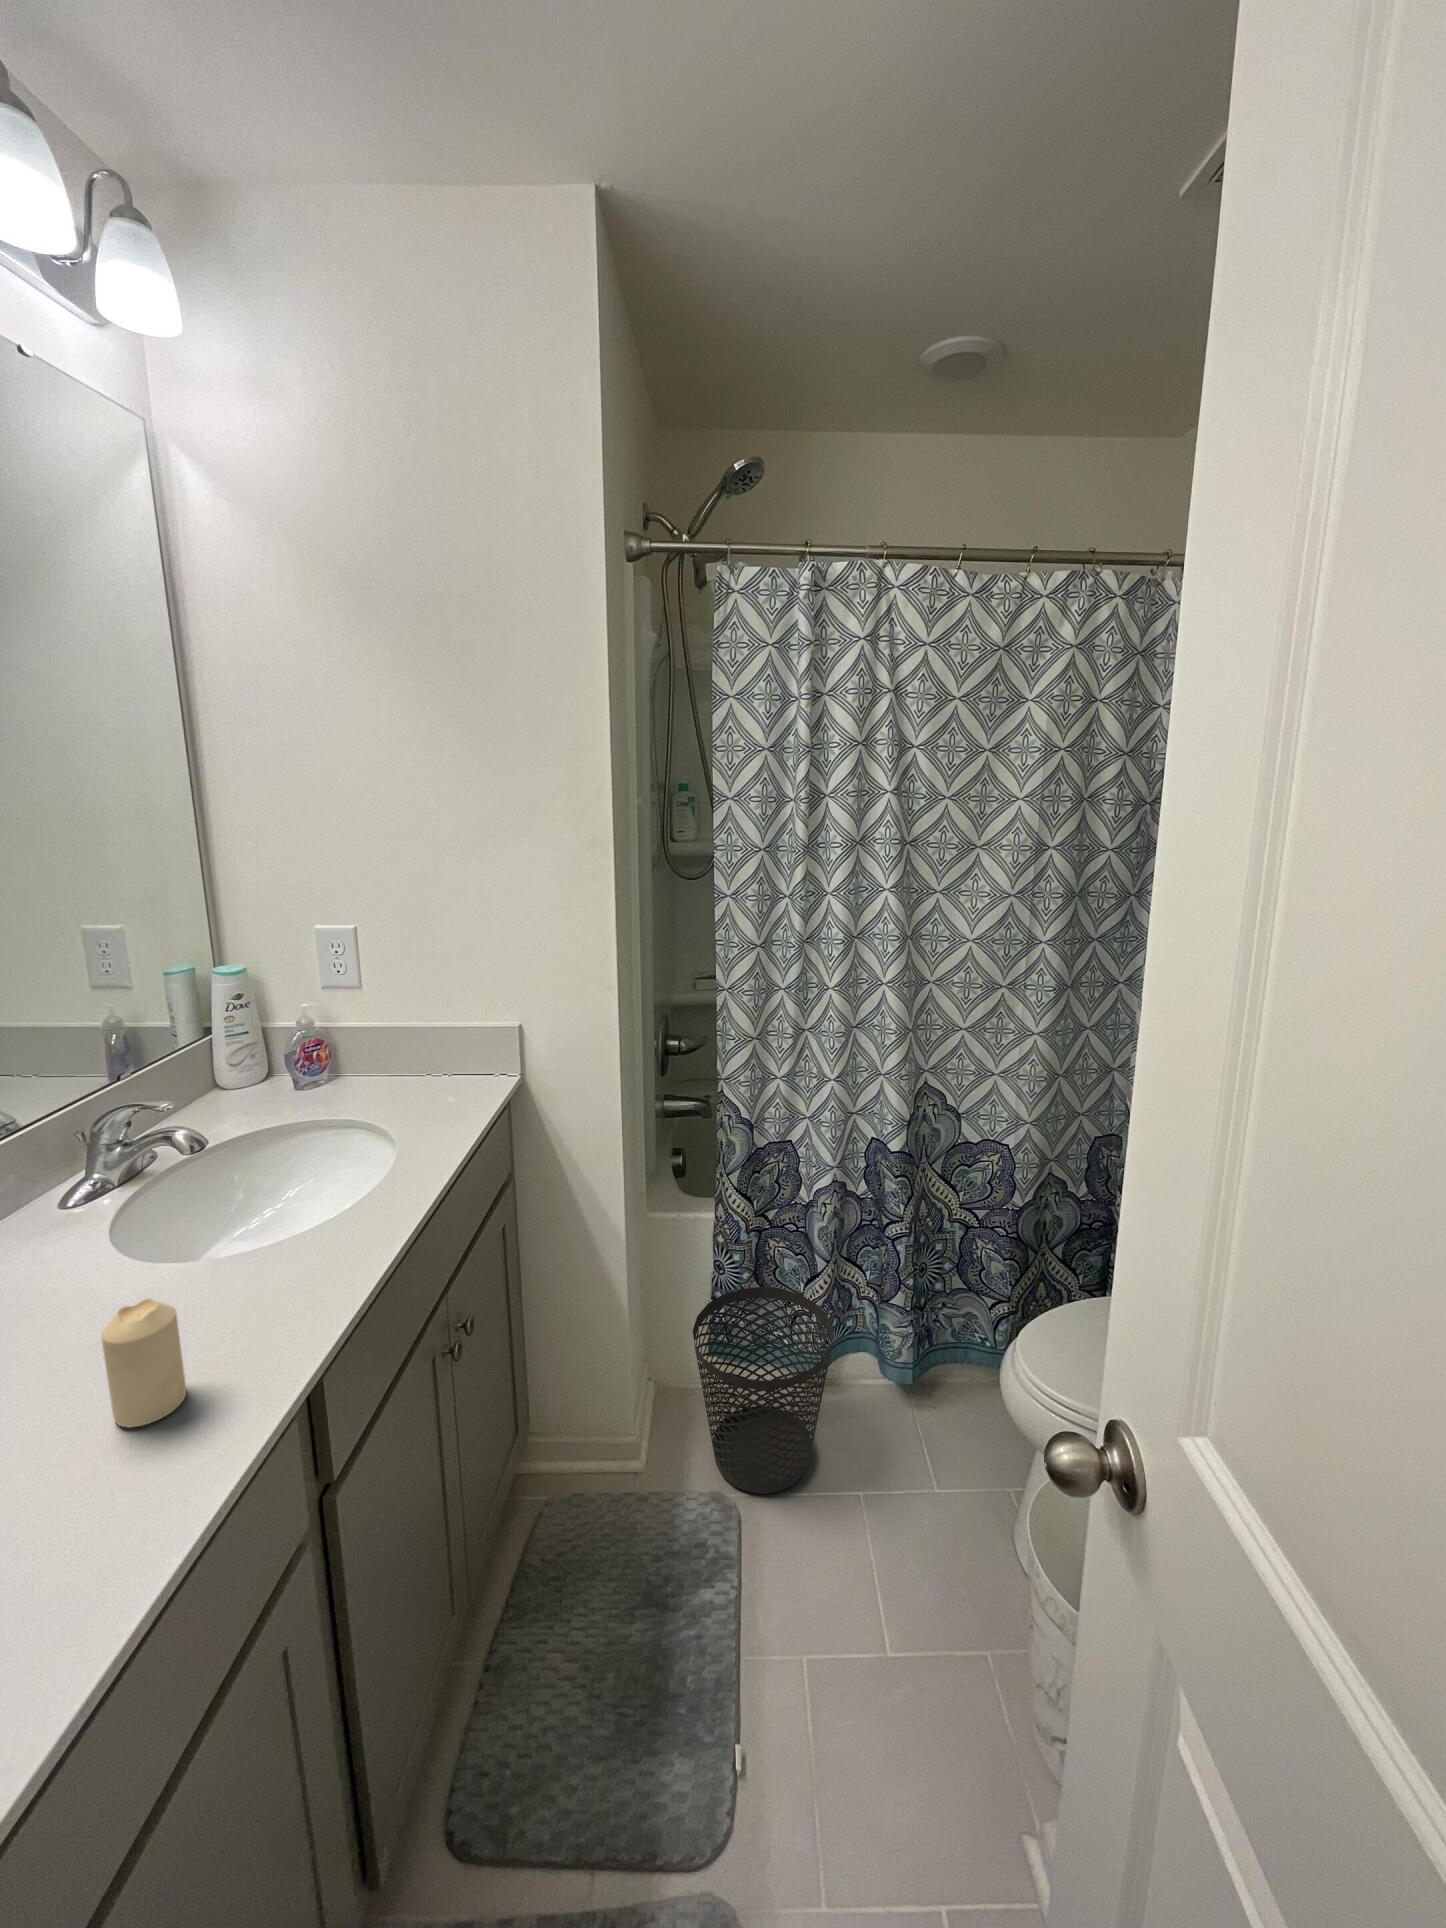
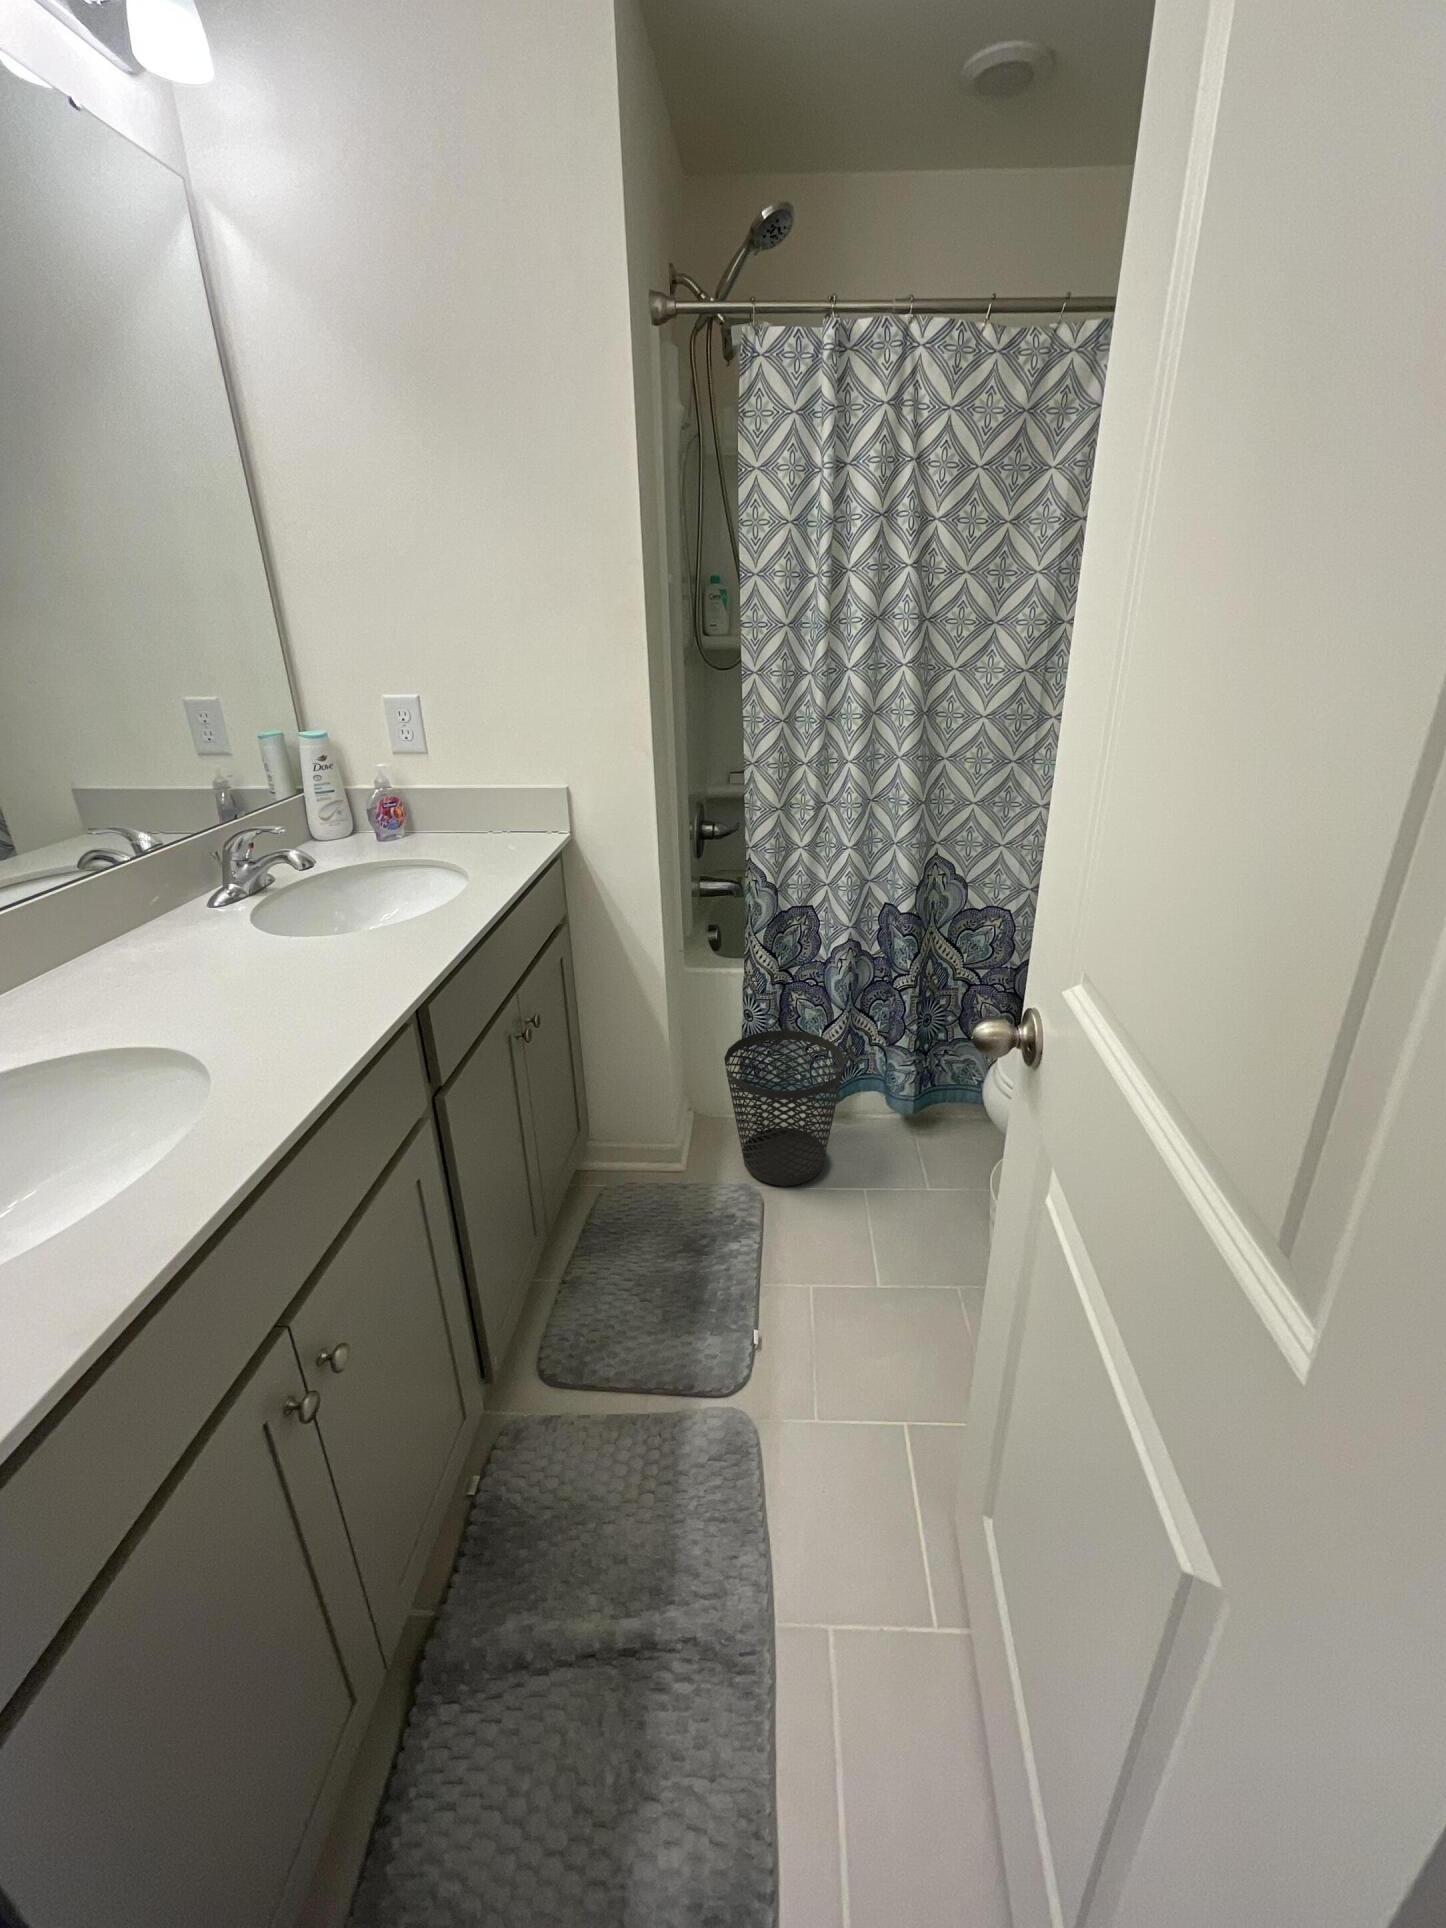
candle: present [101,1298,186,1427] -> none [261,923,325,1012]

